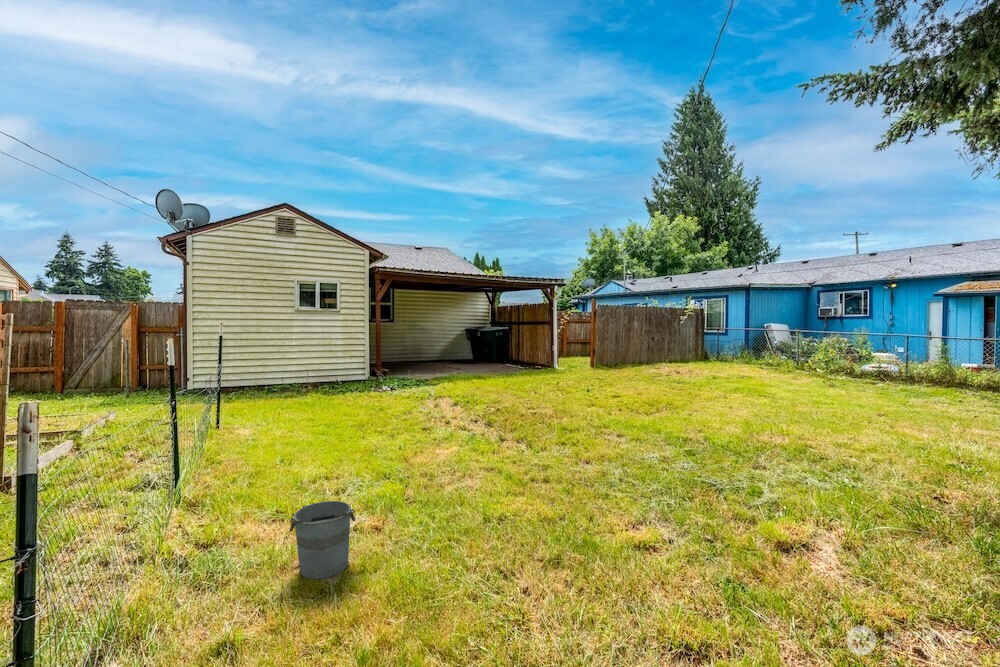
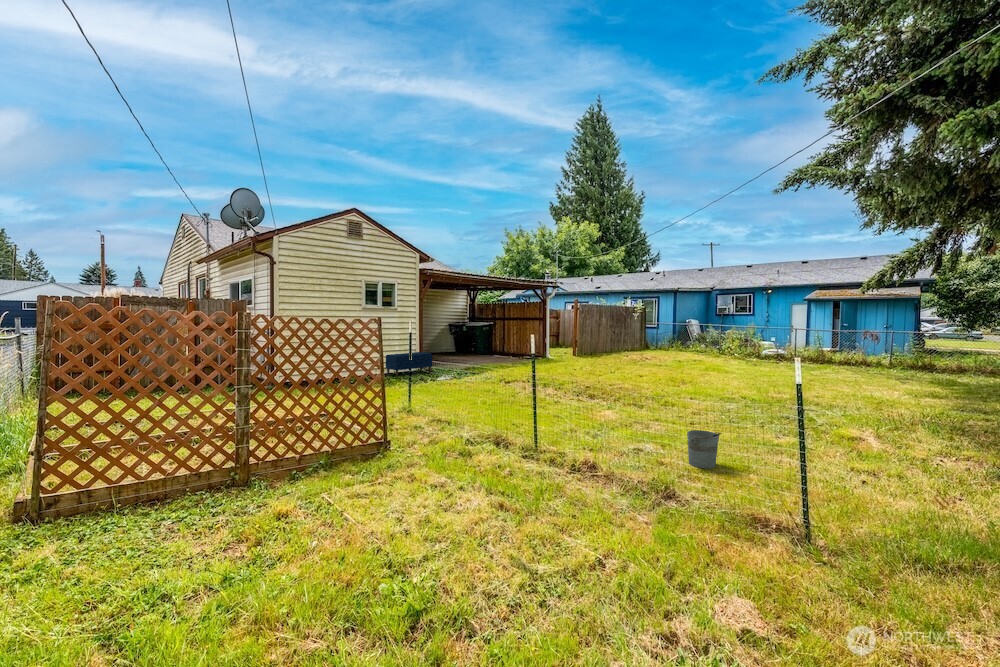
bench: none [324,359,376,386] -> present [386,352,432,377]

